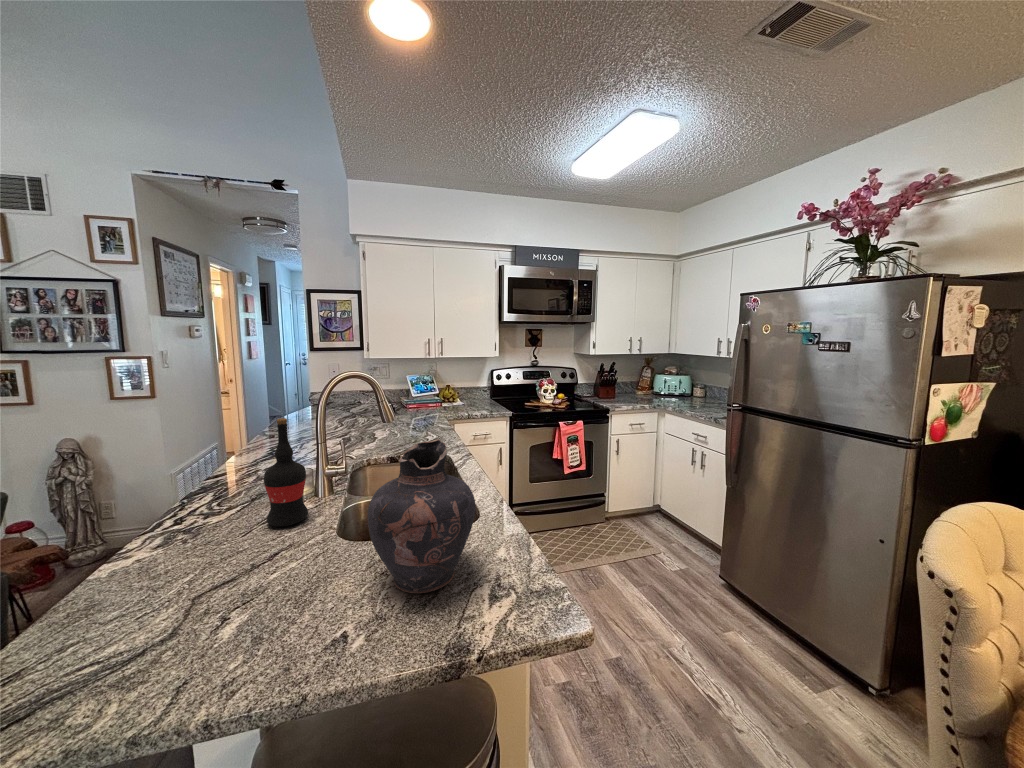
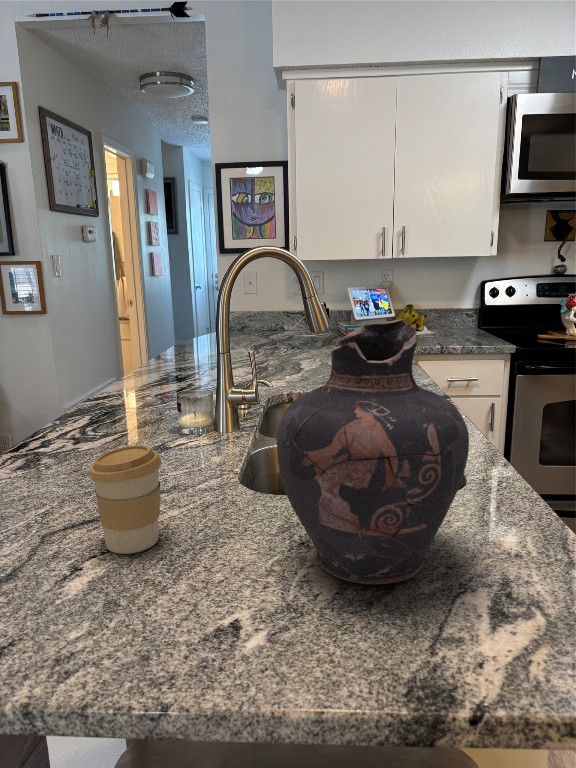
wine bottle: present [264,418,308,526] -> none [140,303,200,463]
coffee cup: none [235,525,289,602] -> present [89,445,161,554]

